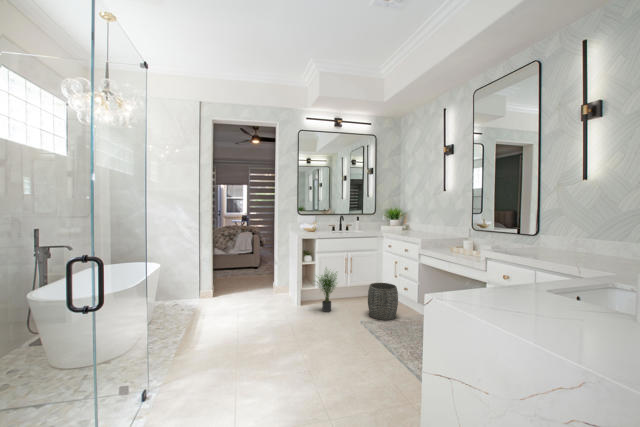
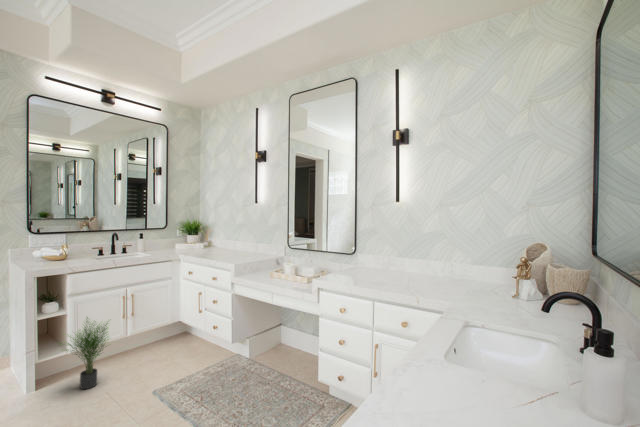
woven basket: present [368,283,398,320] -> none [160,323,204,378]

